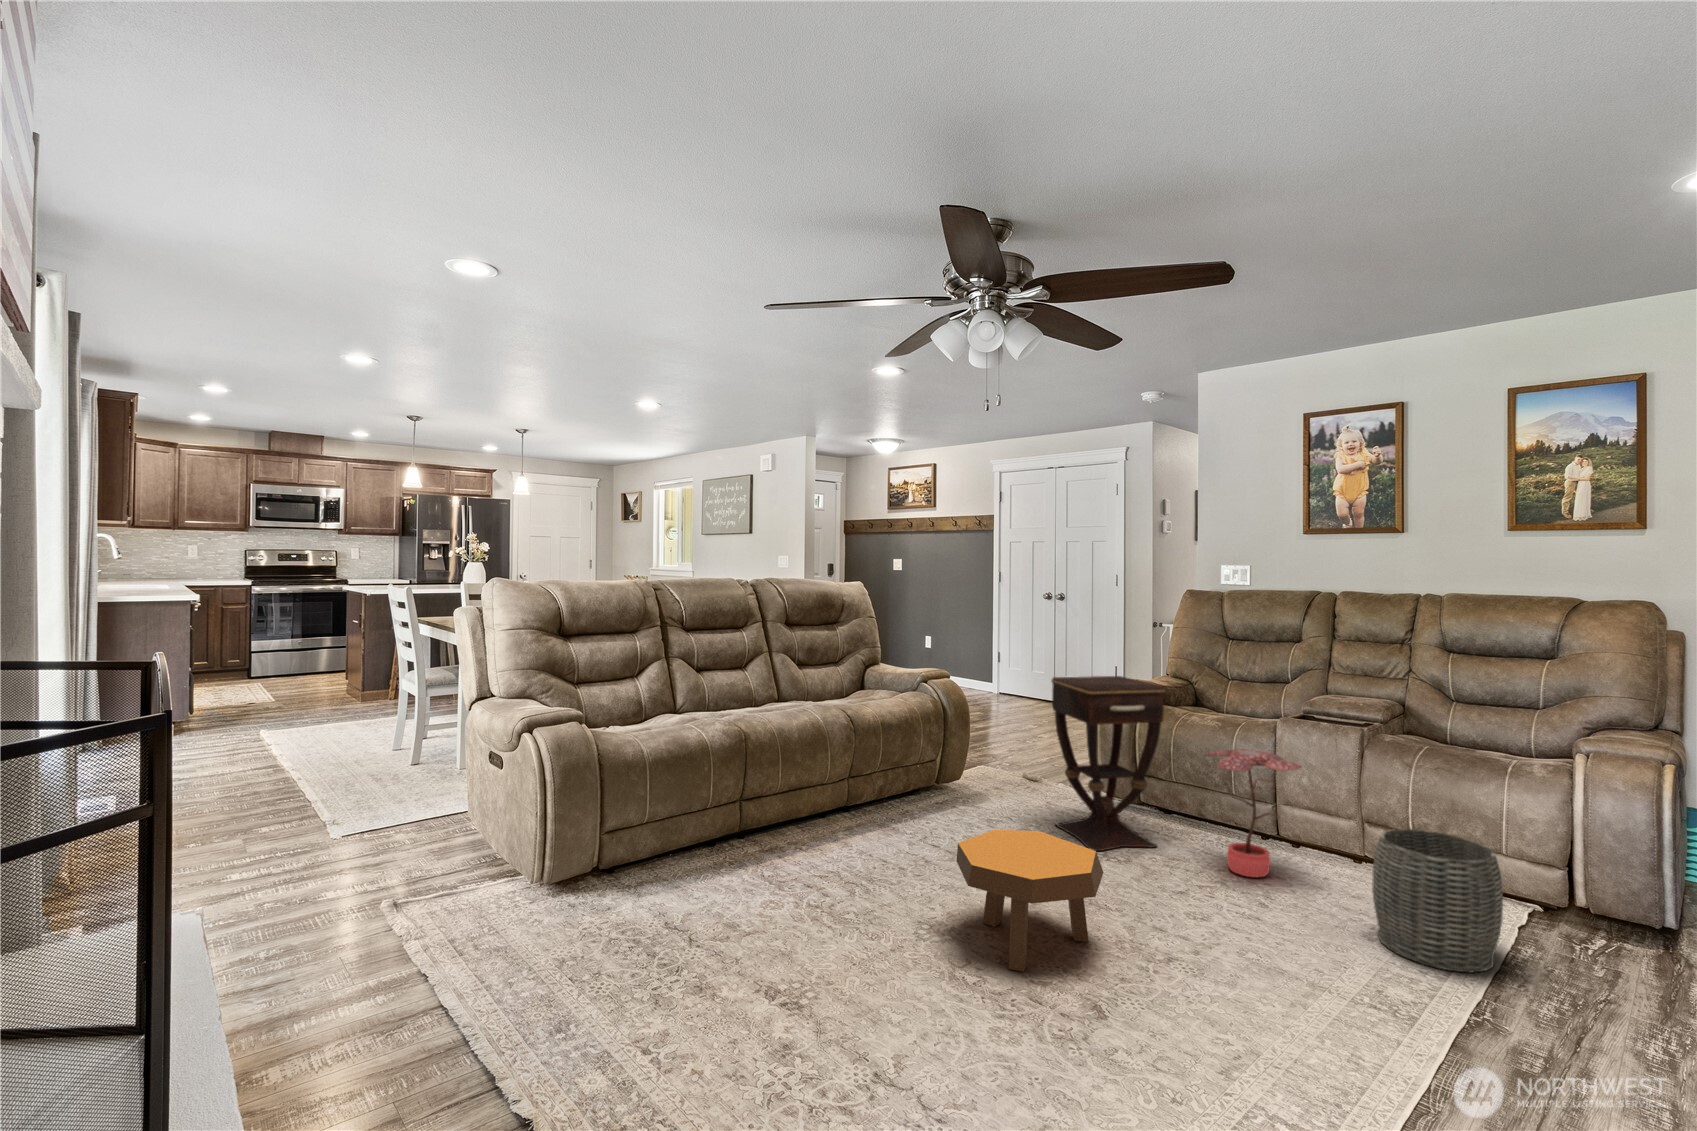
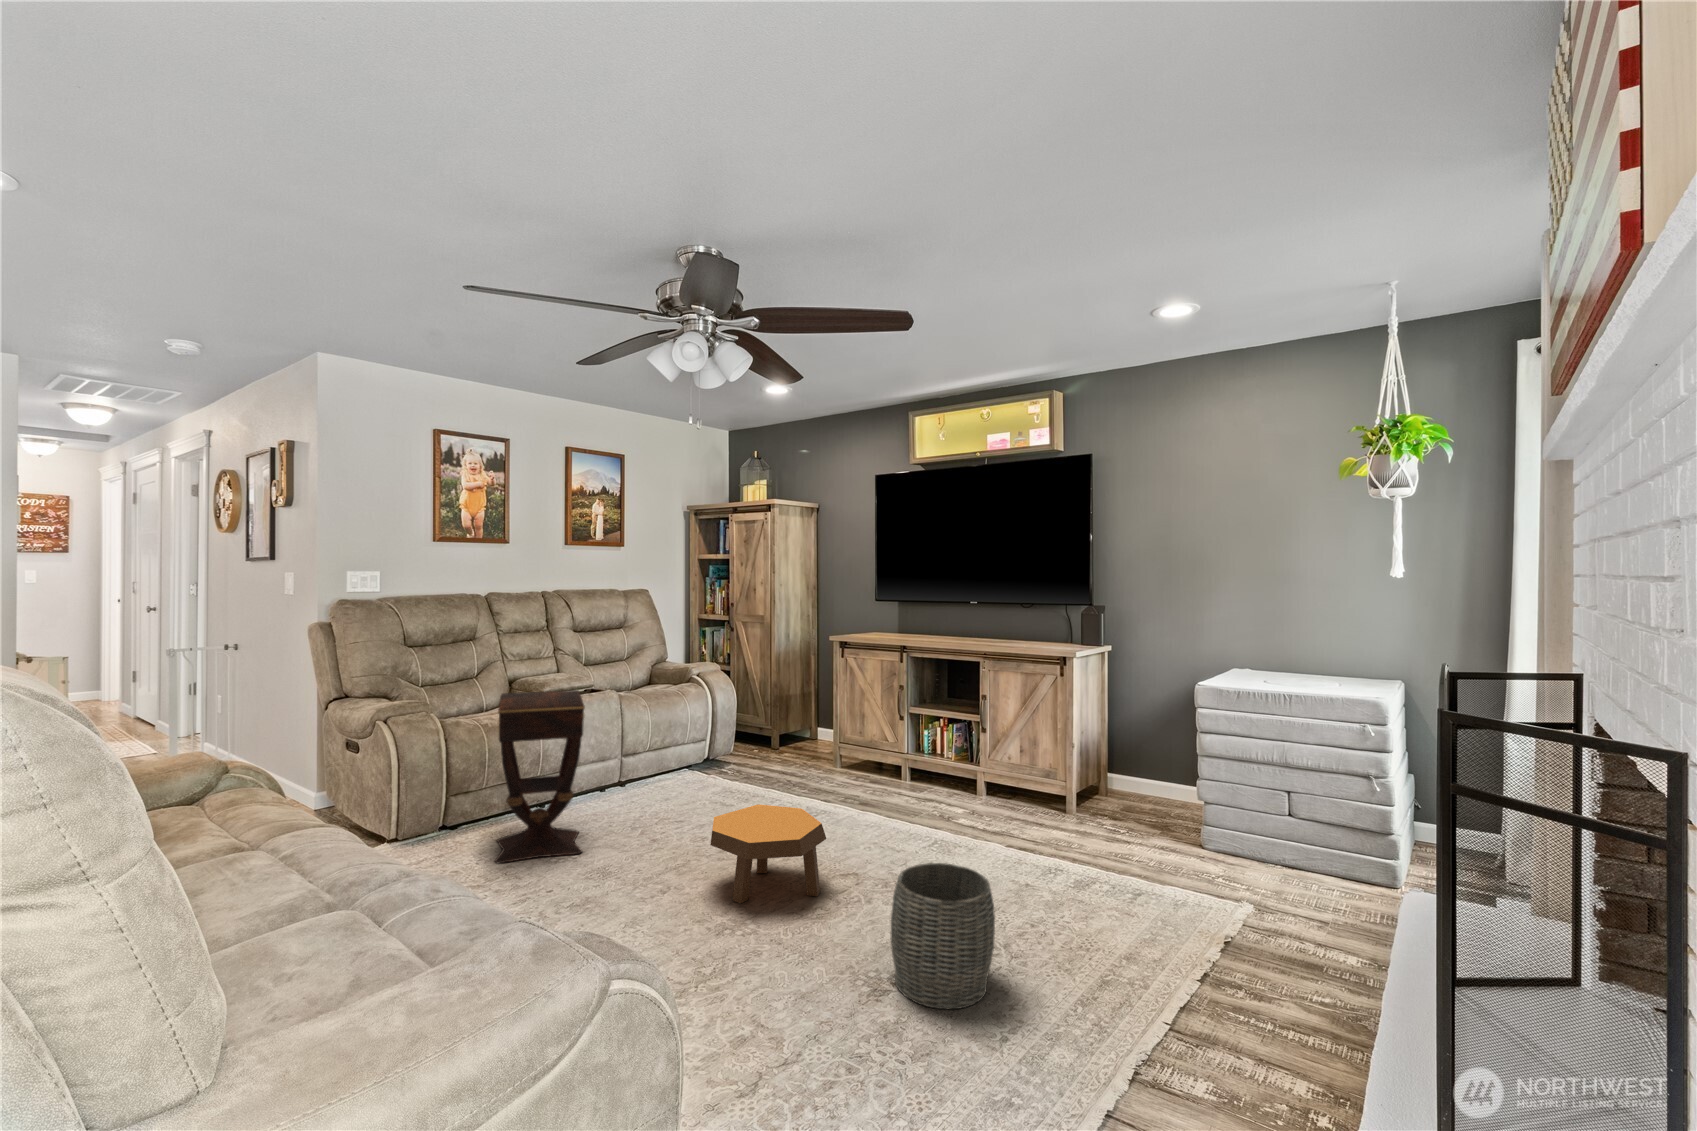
potted plant: present [1203,749,1302,877] -> none [607,719,671,815]
woven basket: present [1372,829,1503,972] -> present [891,863,995,1010]

